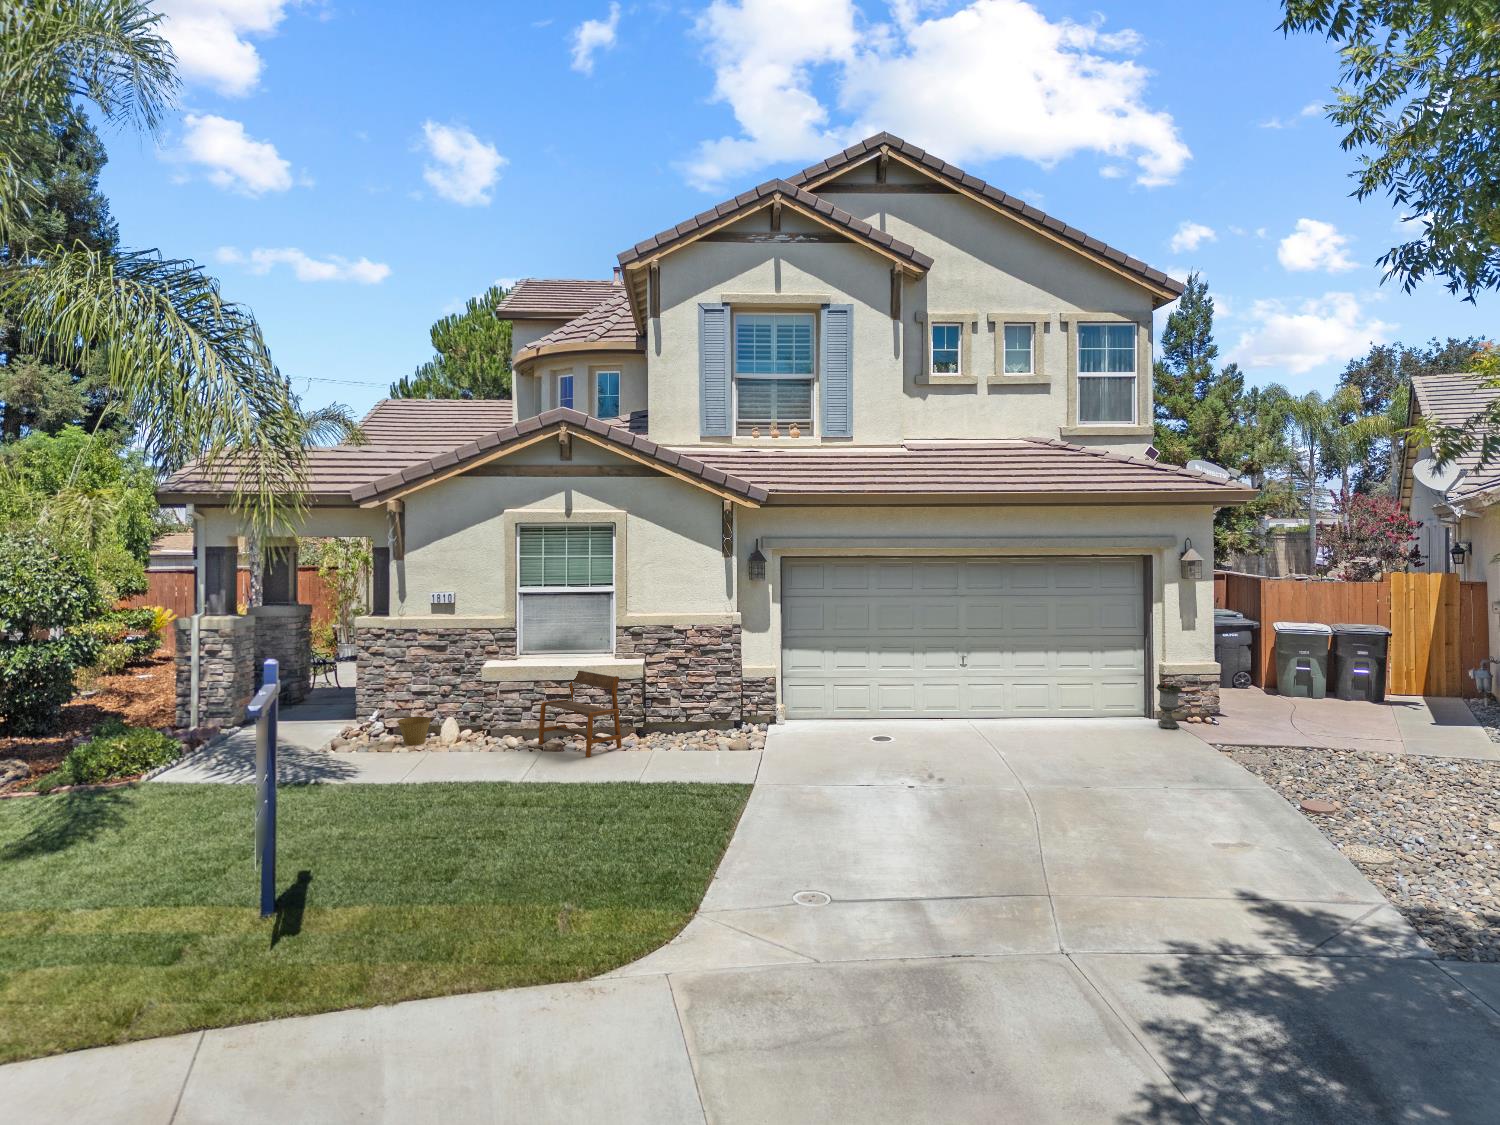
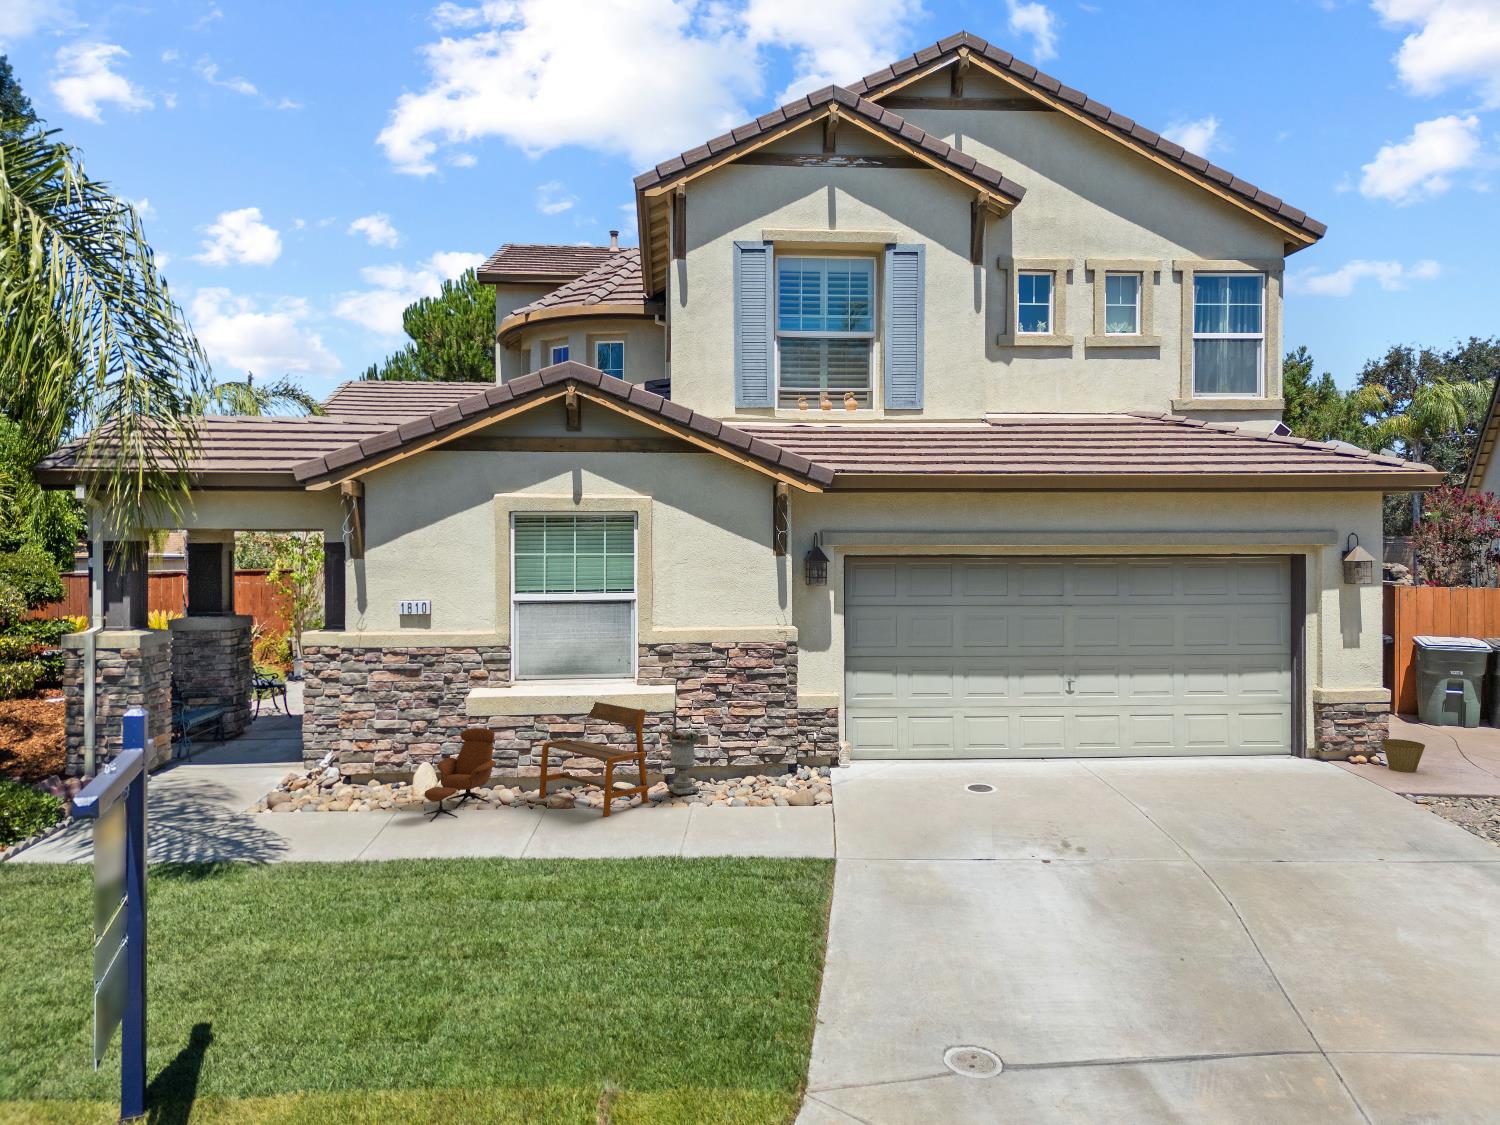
planter: present [1156,683,1182,729] -> present [667,732,701,795]
lounge chair: none [450,691,505,760] -> present [424,728,496,822]
basket: present [397,717,431,745] -> present [1381,739,1425,772]

